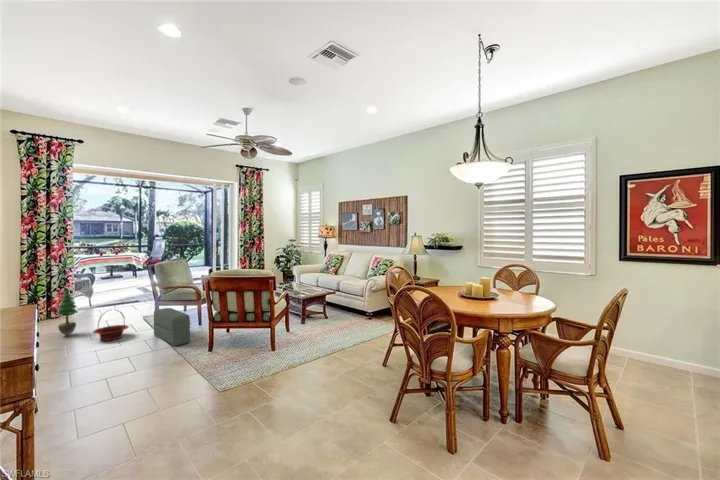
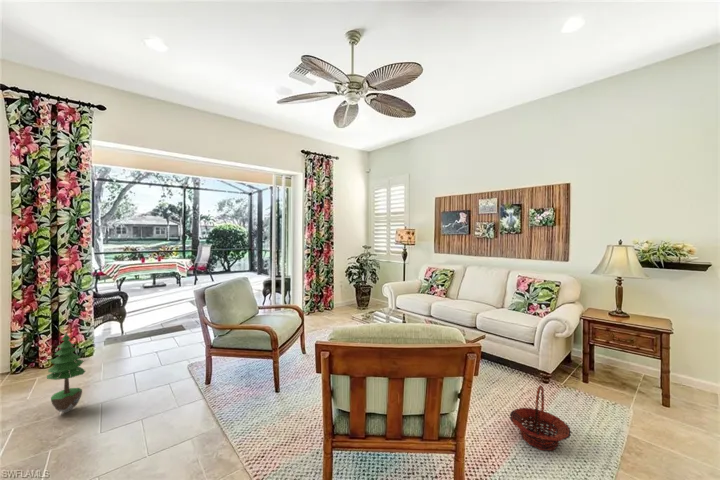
pouf: present [154,308,190,346] -> none [206,367,272,458]
basket: present [93,316,129,341] -> present [510,386,571,451]

